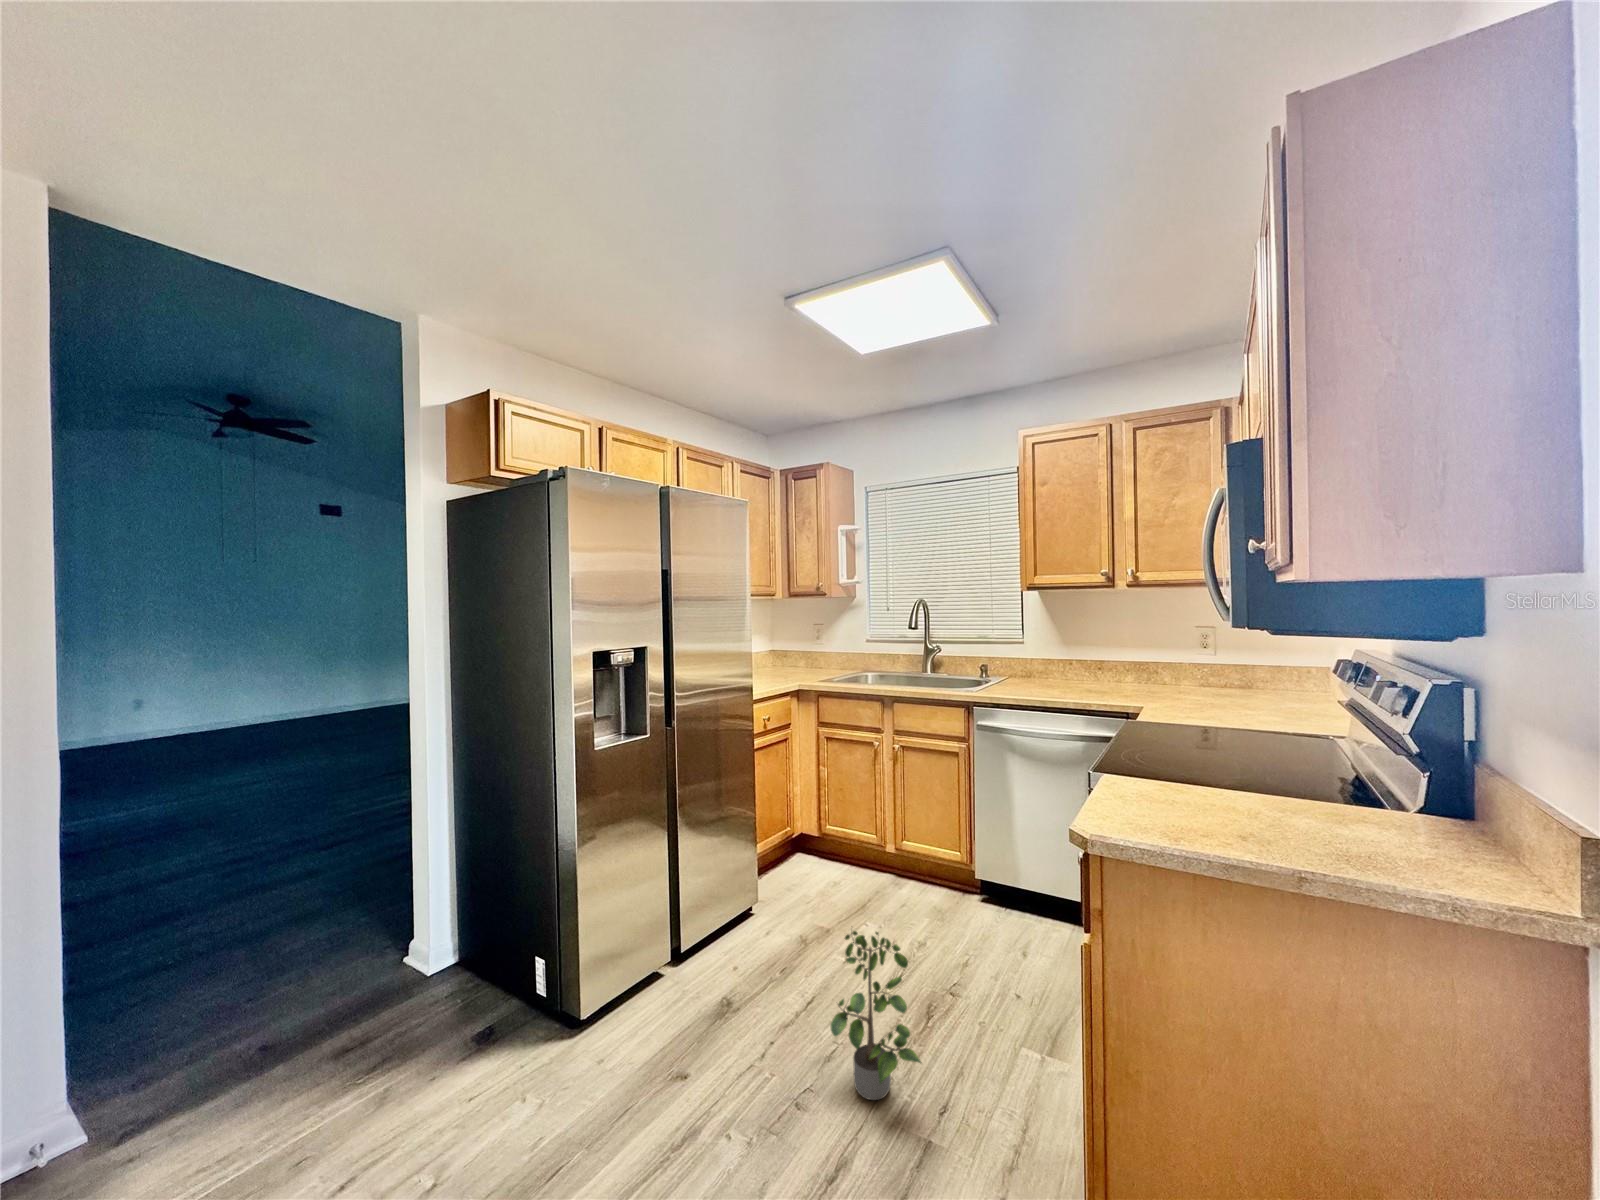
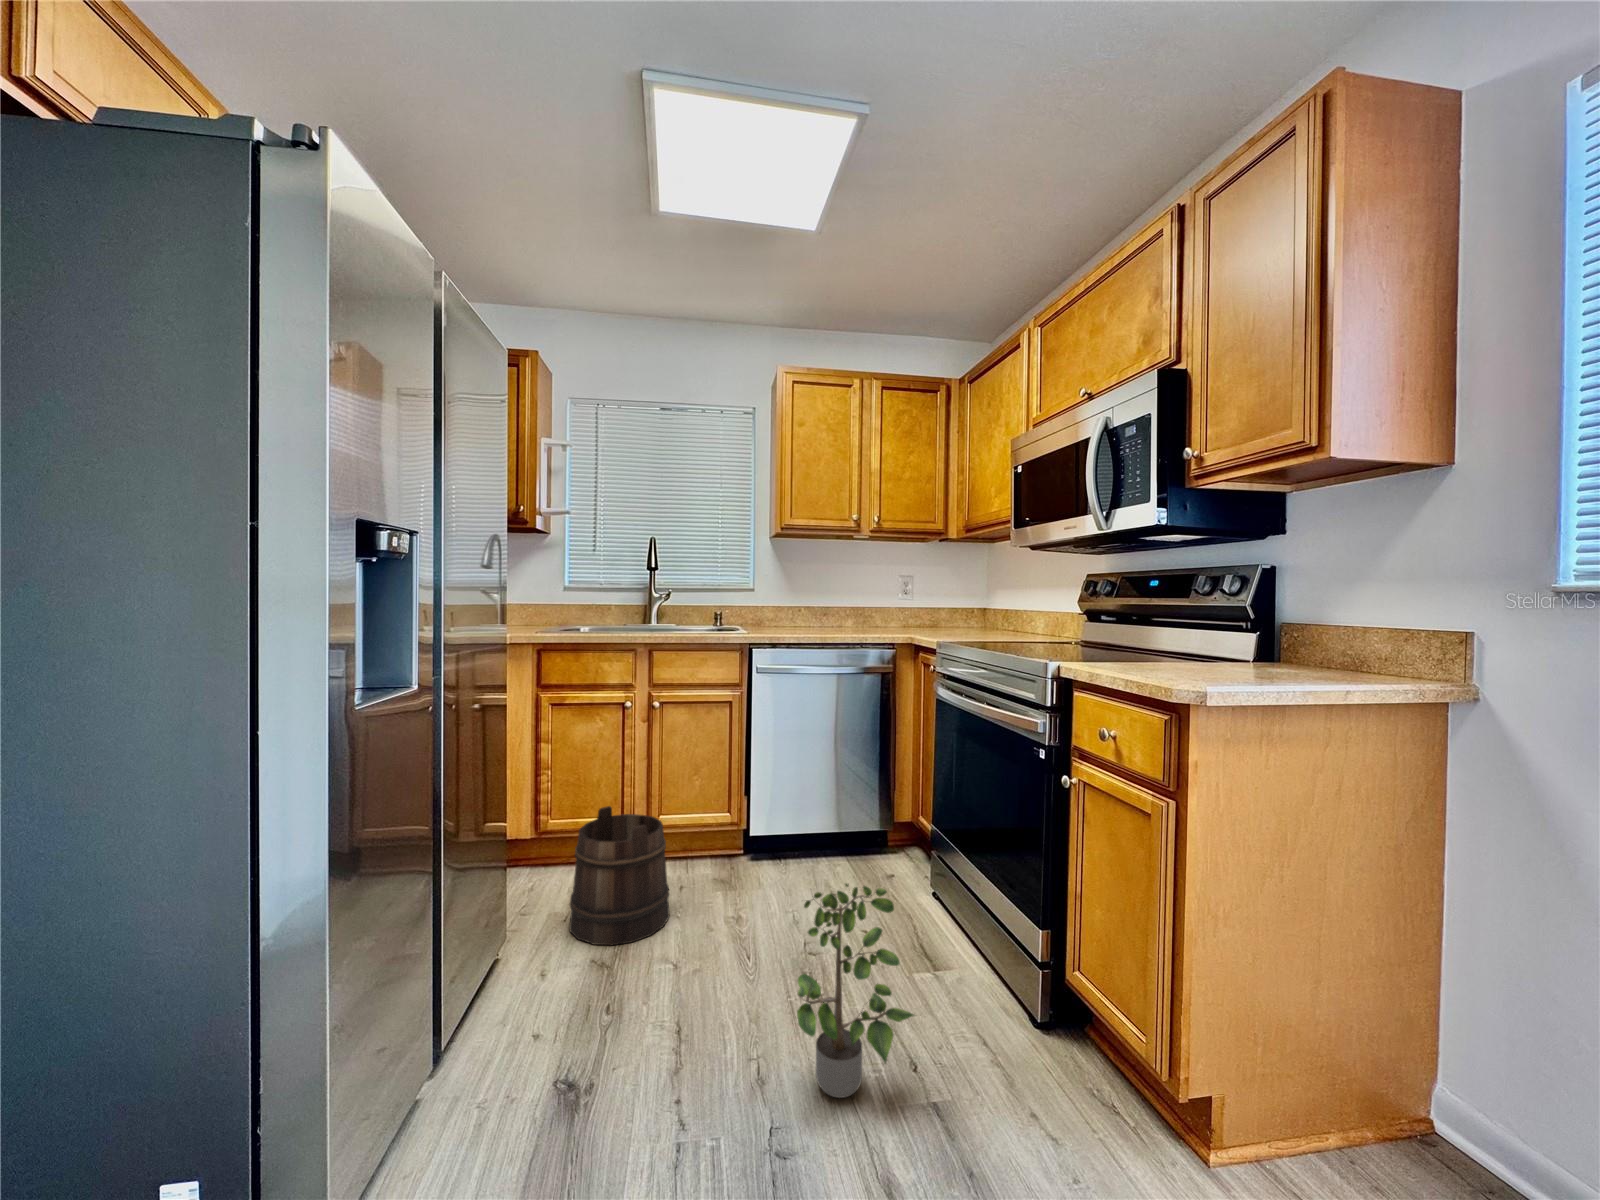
bucket: none [806,824,880,933] -> present [570,806,669,945]

